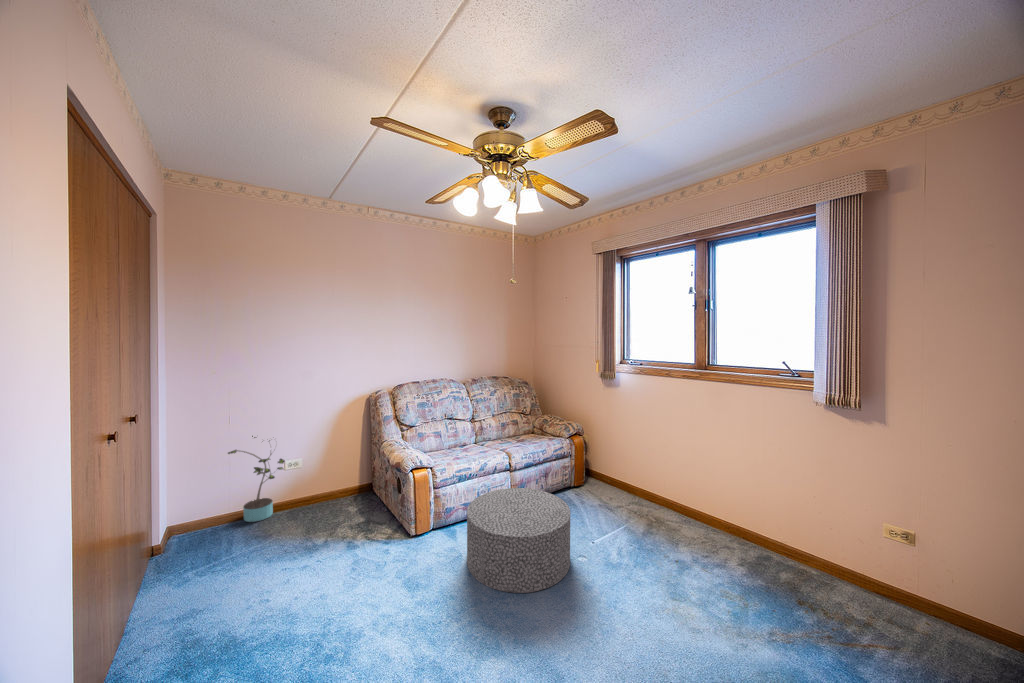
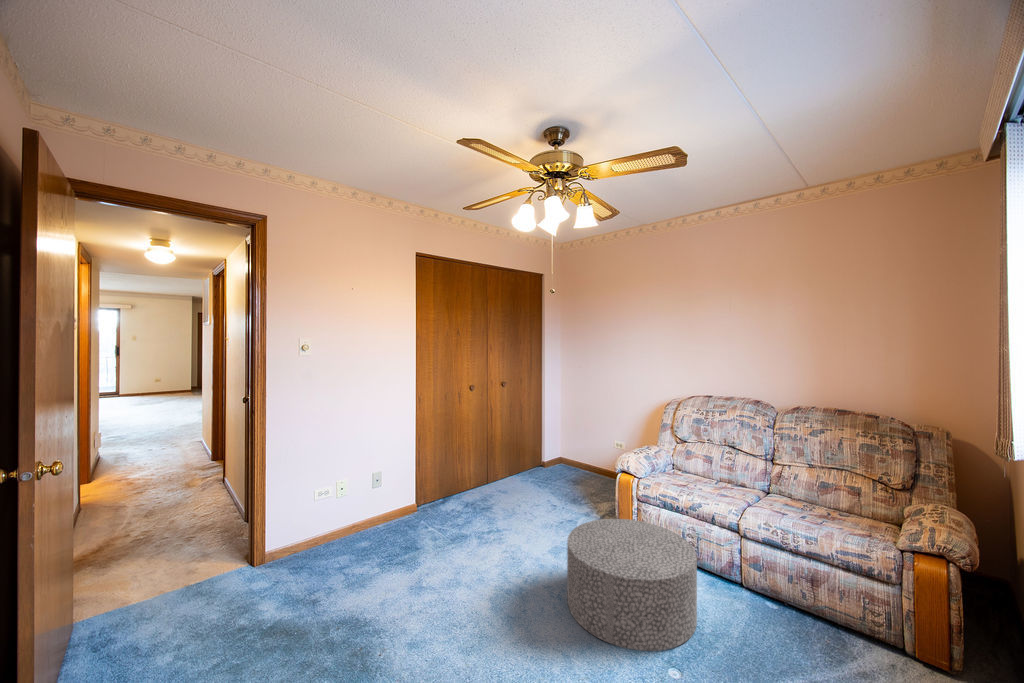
potted plant: present [228,436,285,522] -> none [572,416,606,479]

